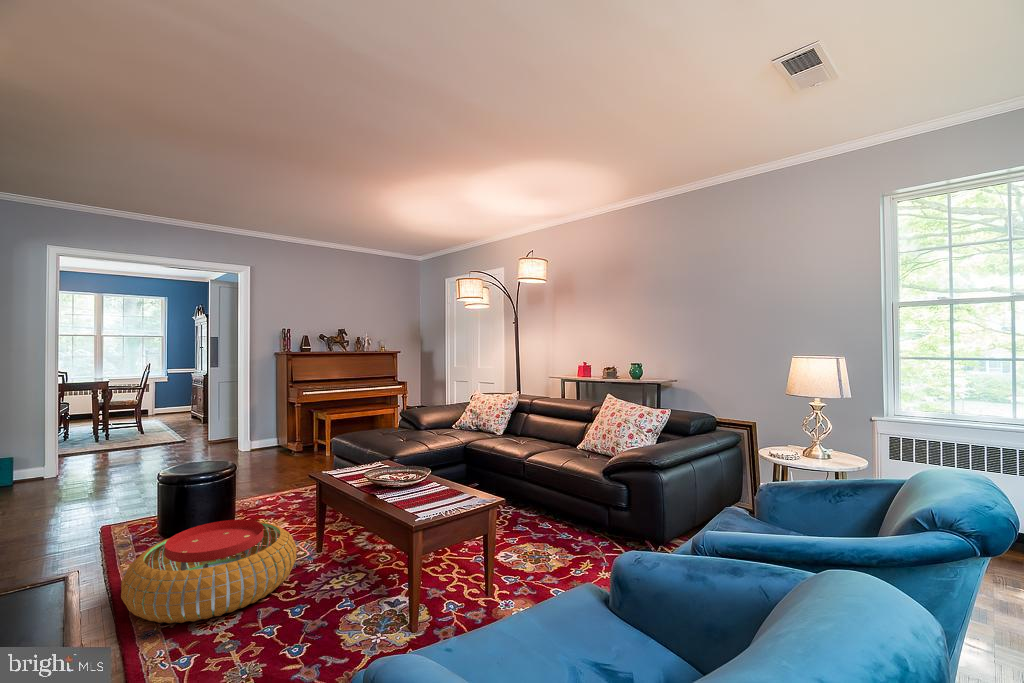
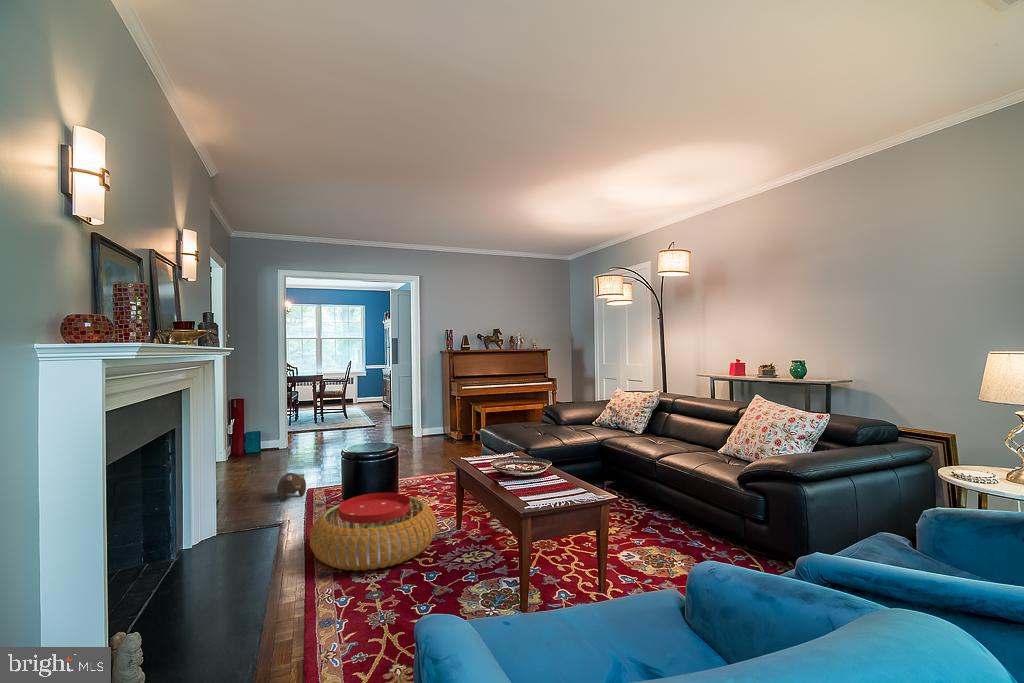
plush toy: none [51,508,99,546] -> present [277,473,306,500]

